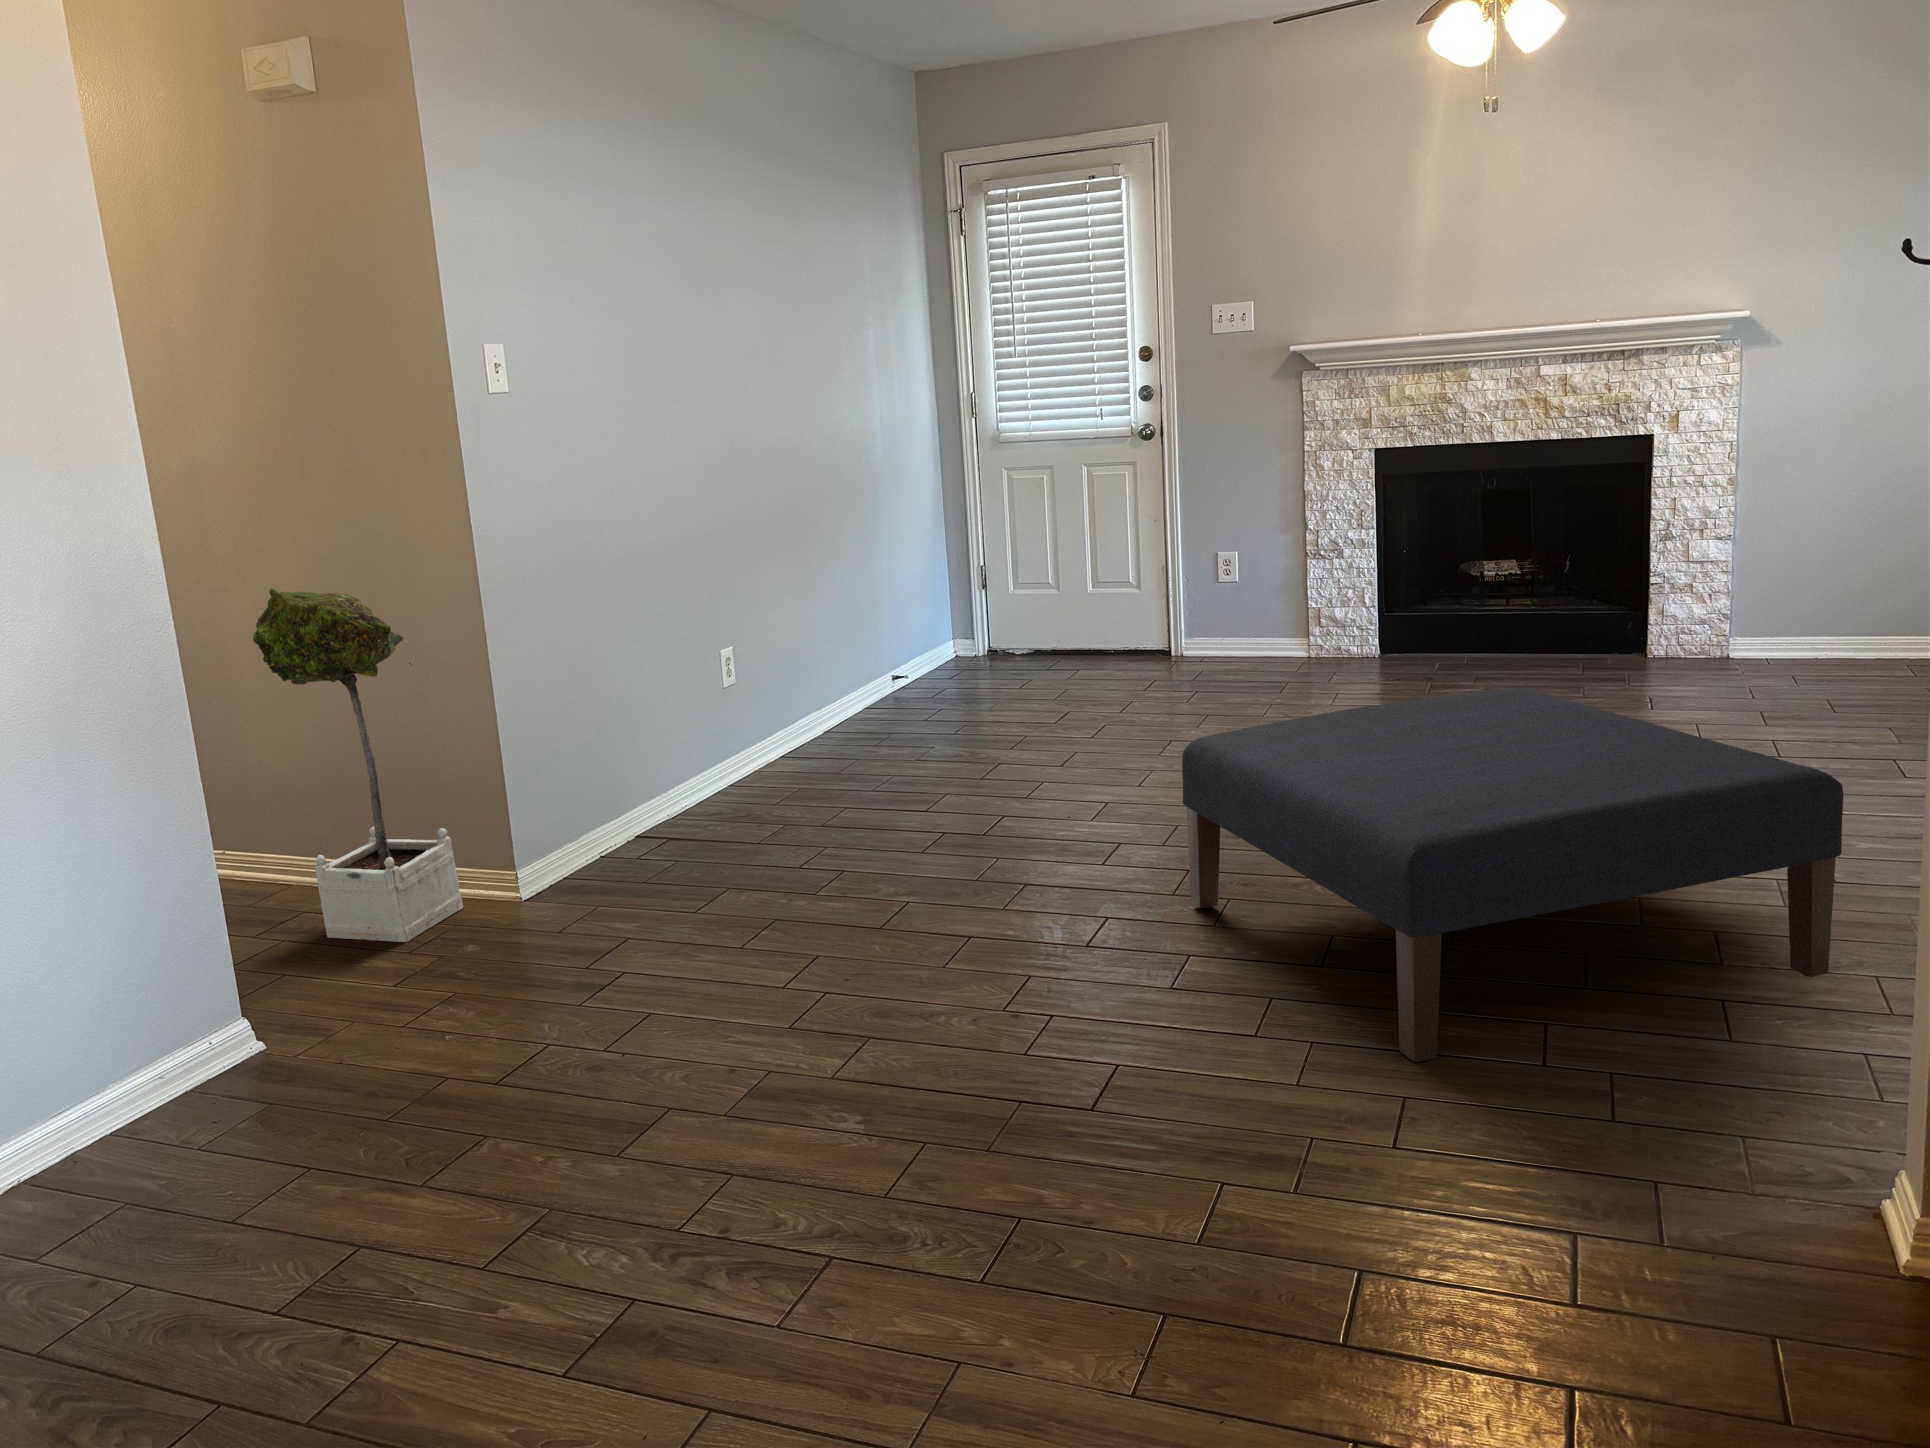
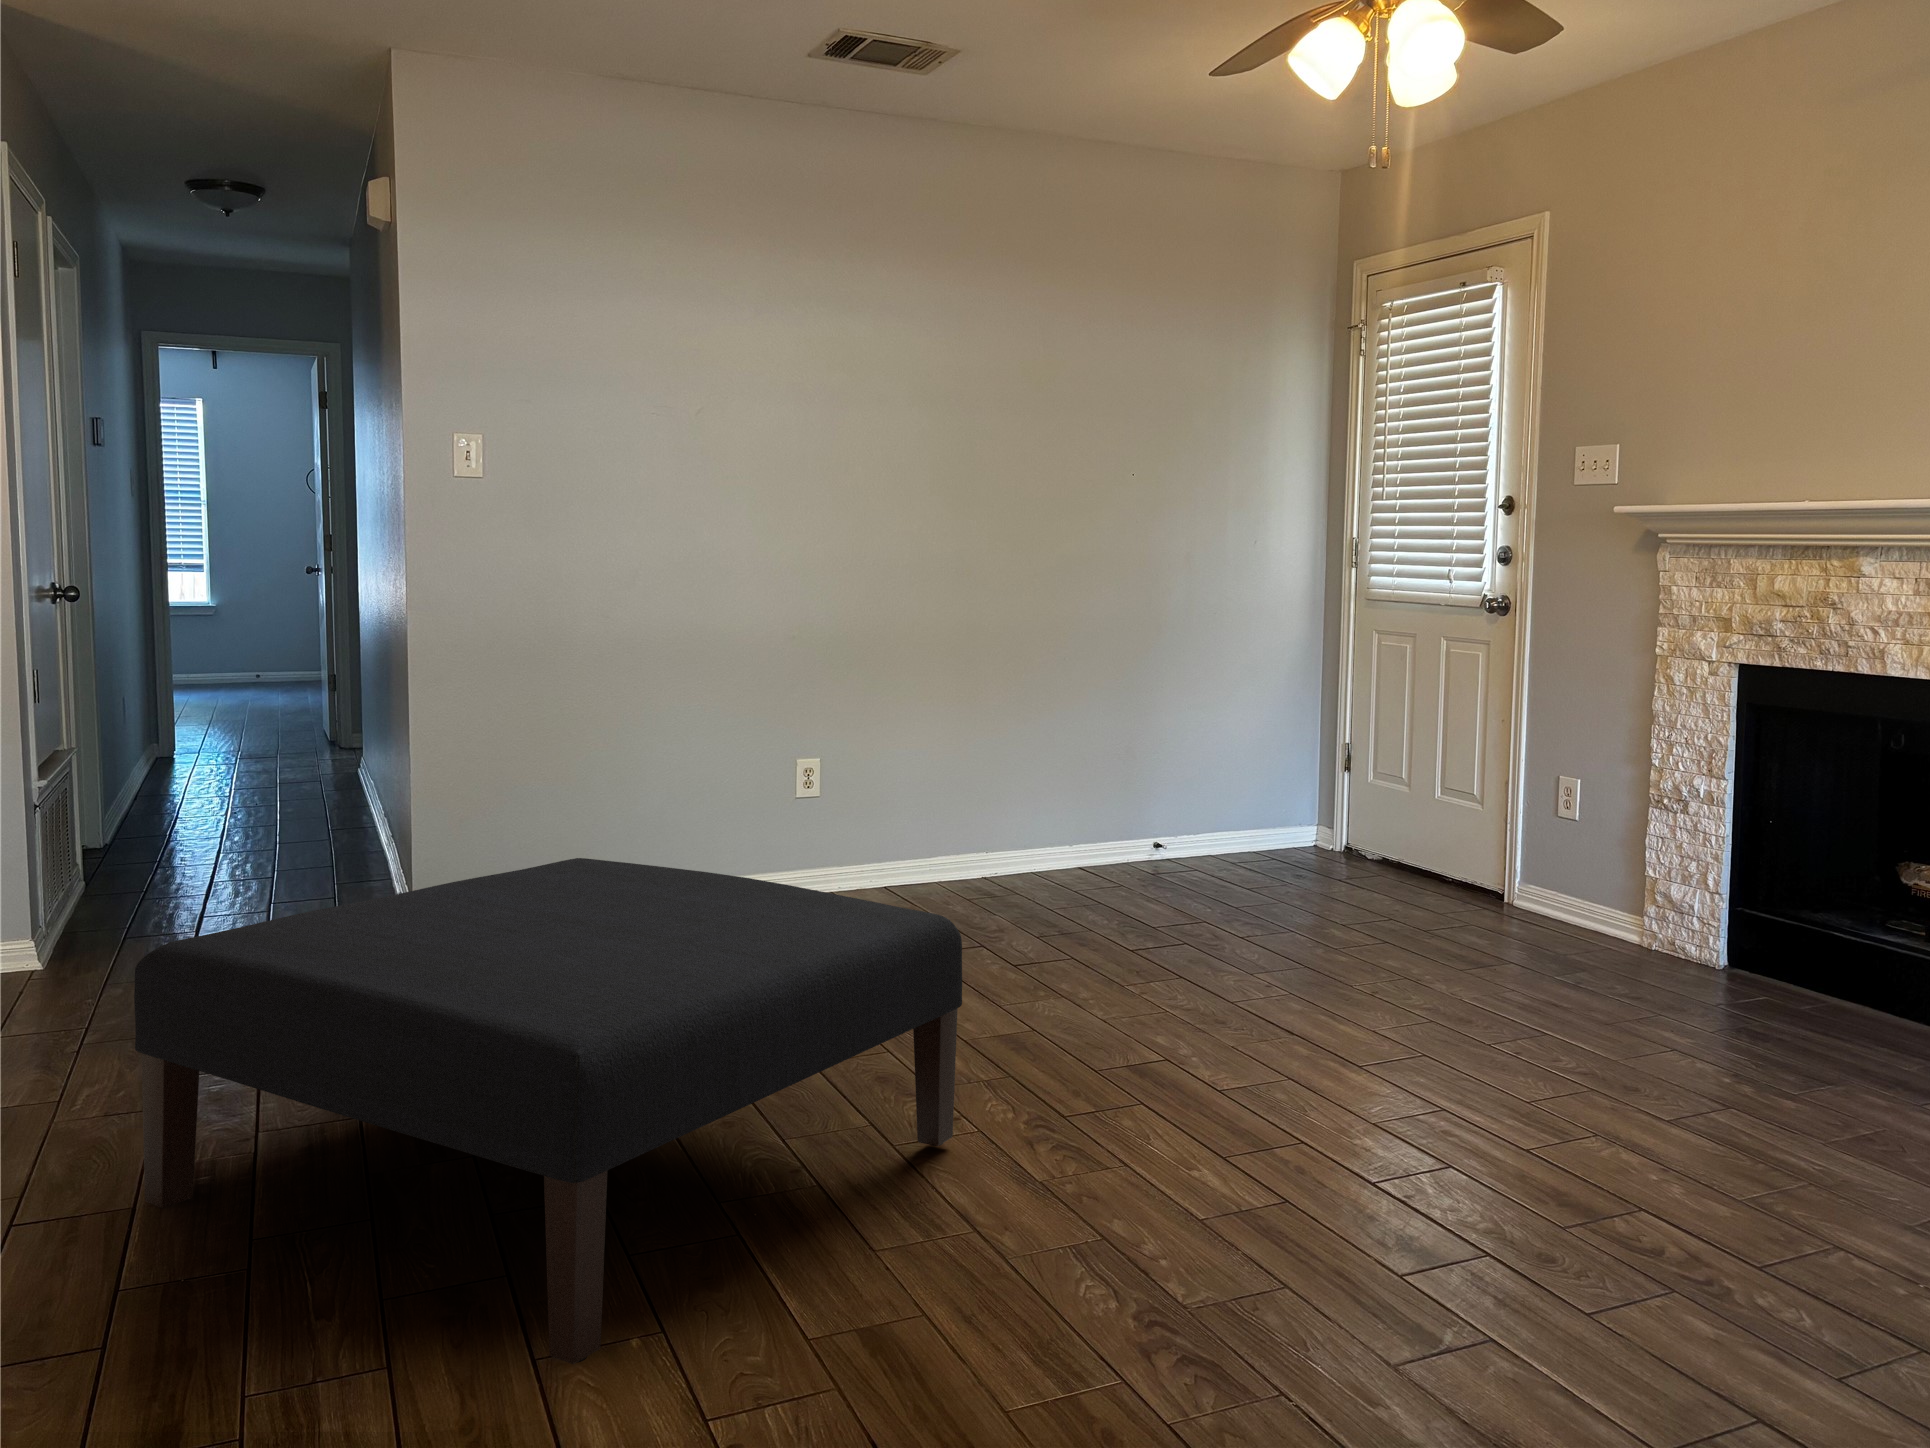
potted tree: present [253,588,463,942] -> none [267,588,401,886]

